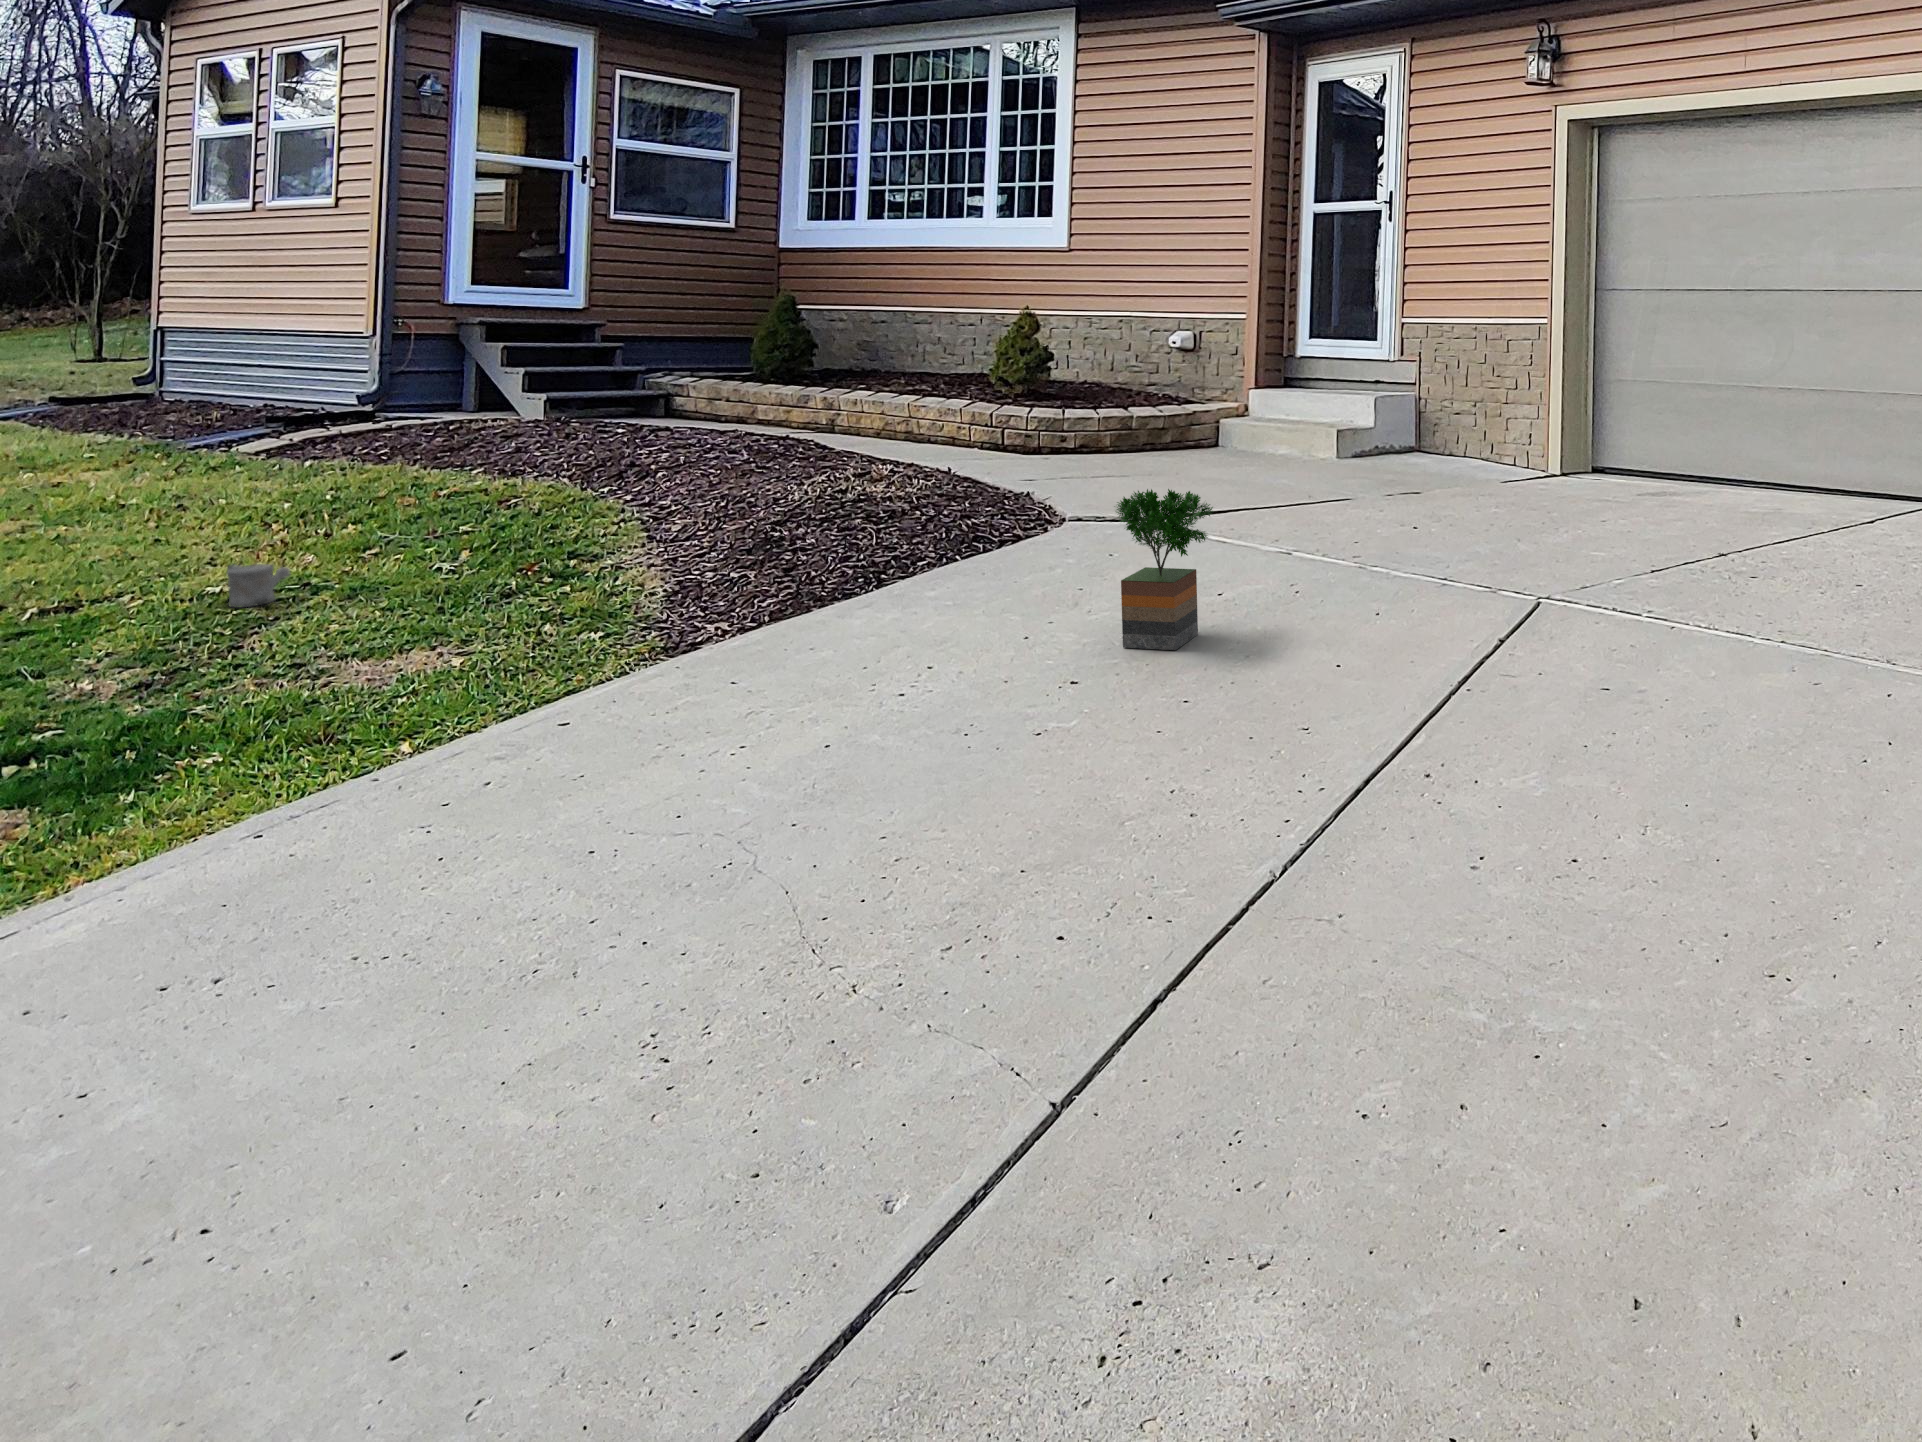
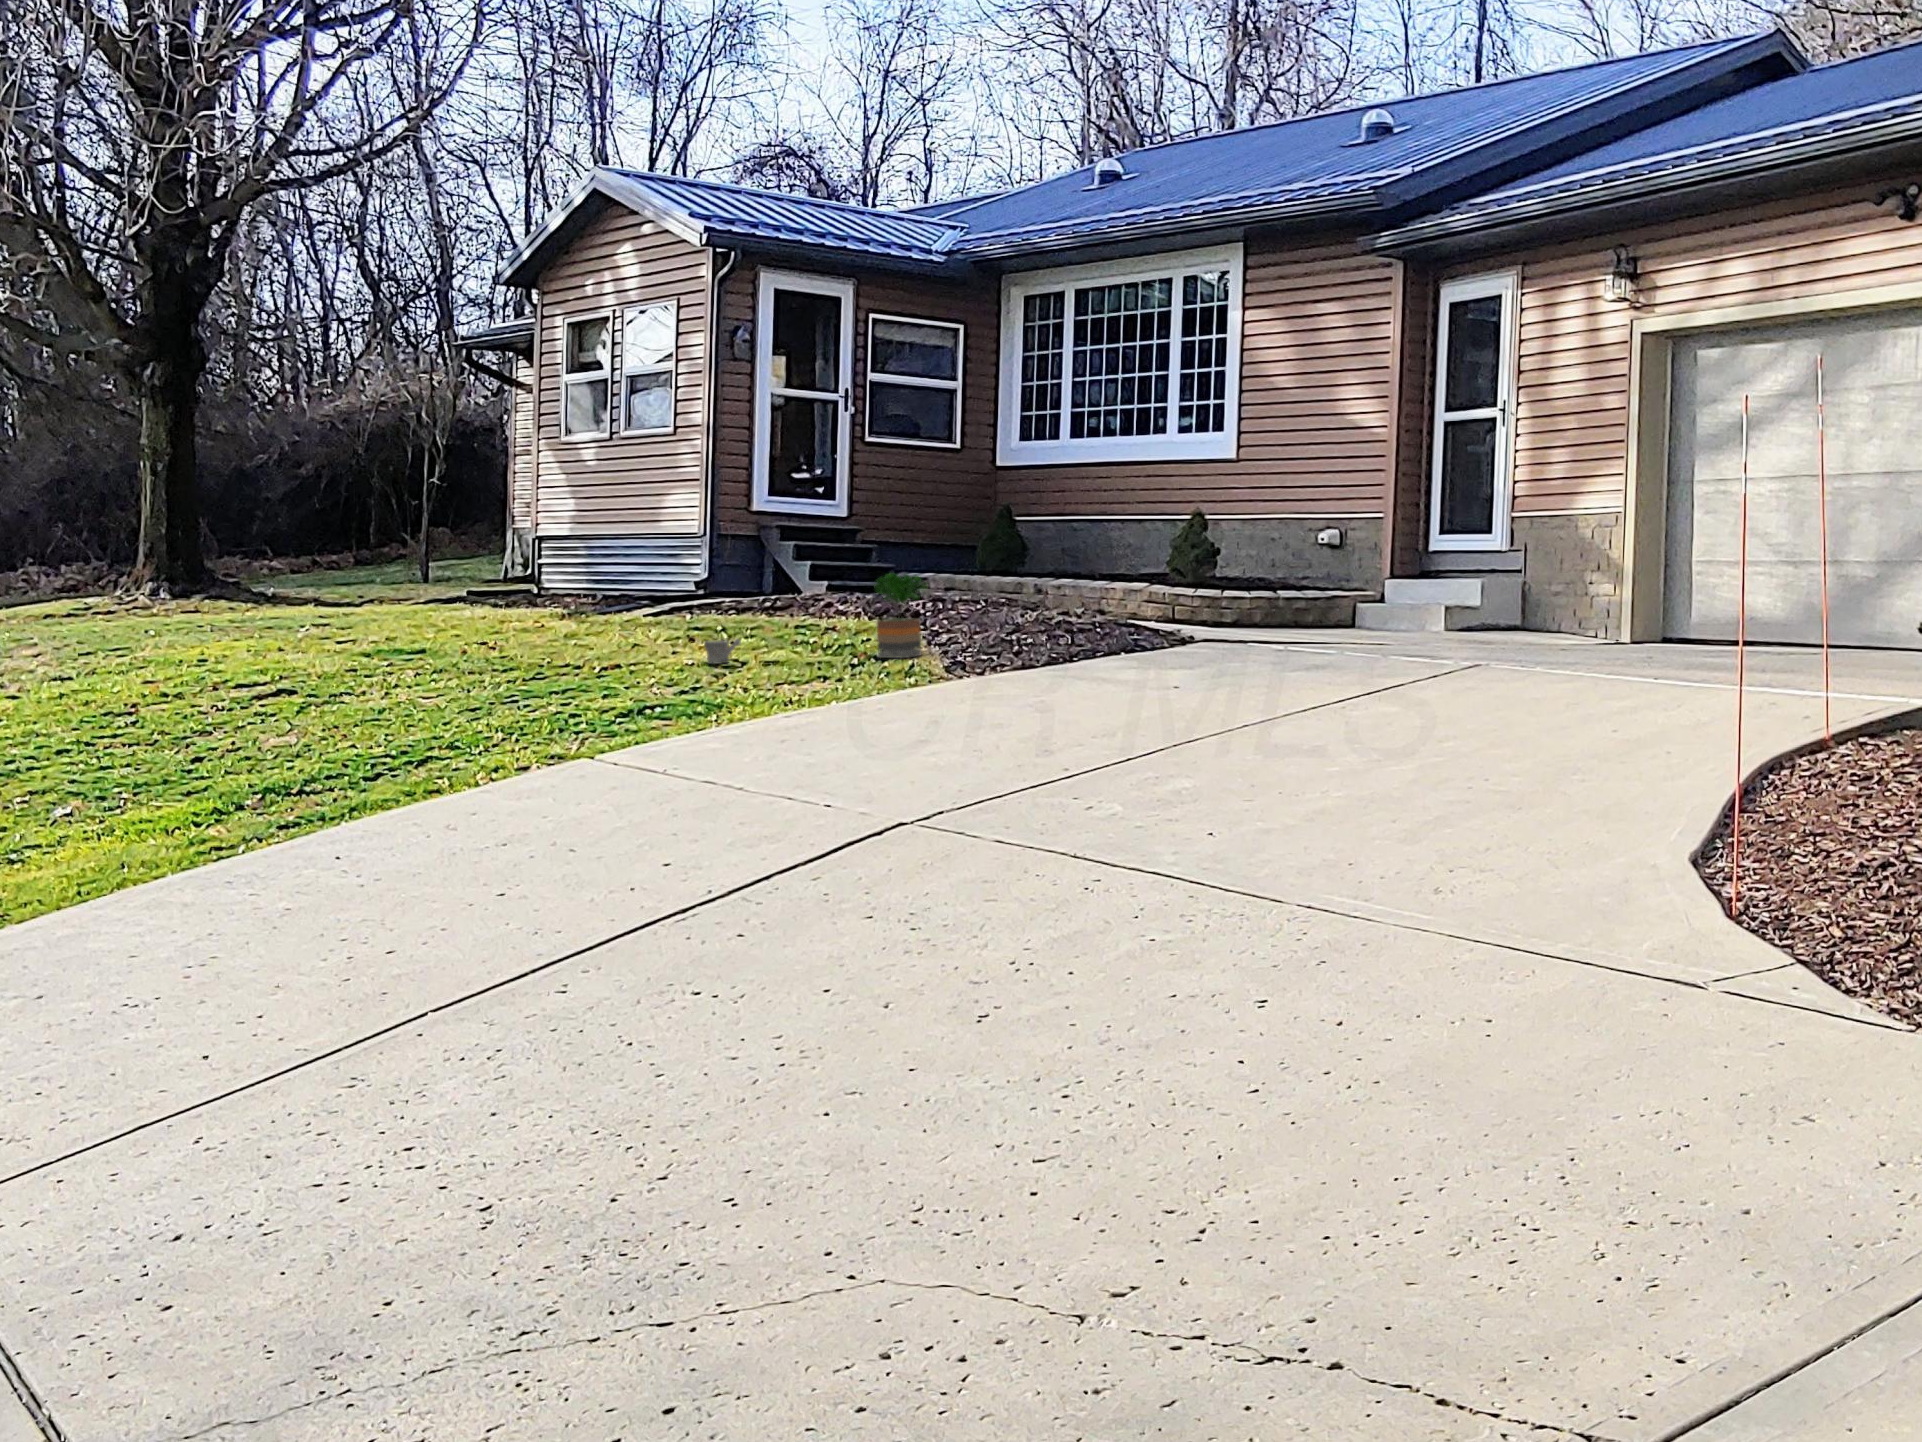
potted tree: present [1117,489,1213,650] -> present [875,573,926,658]

